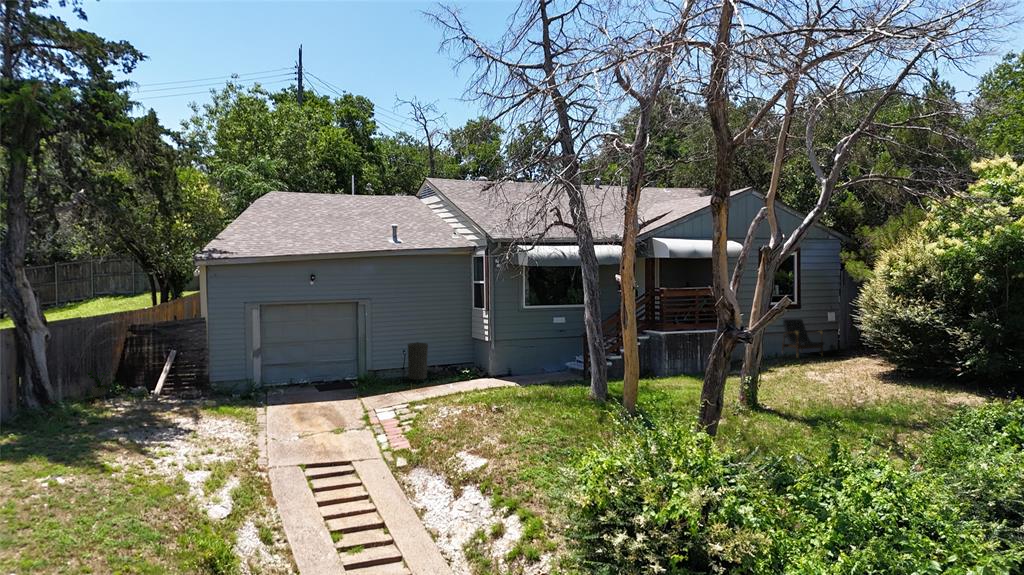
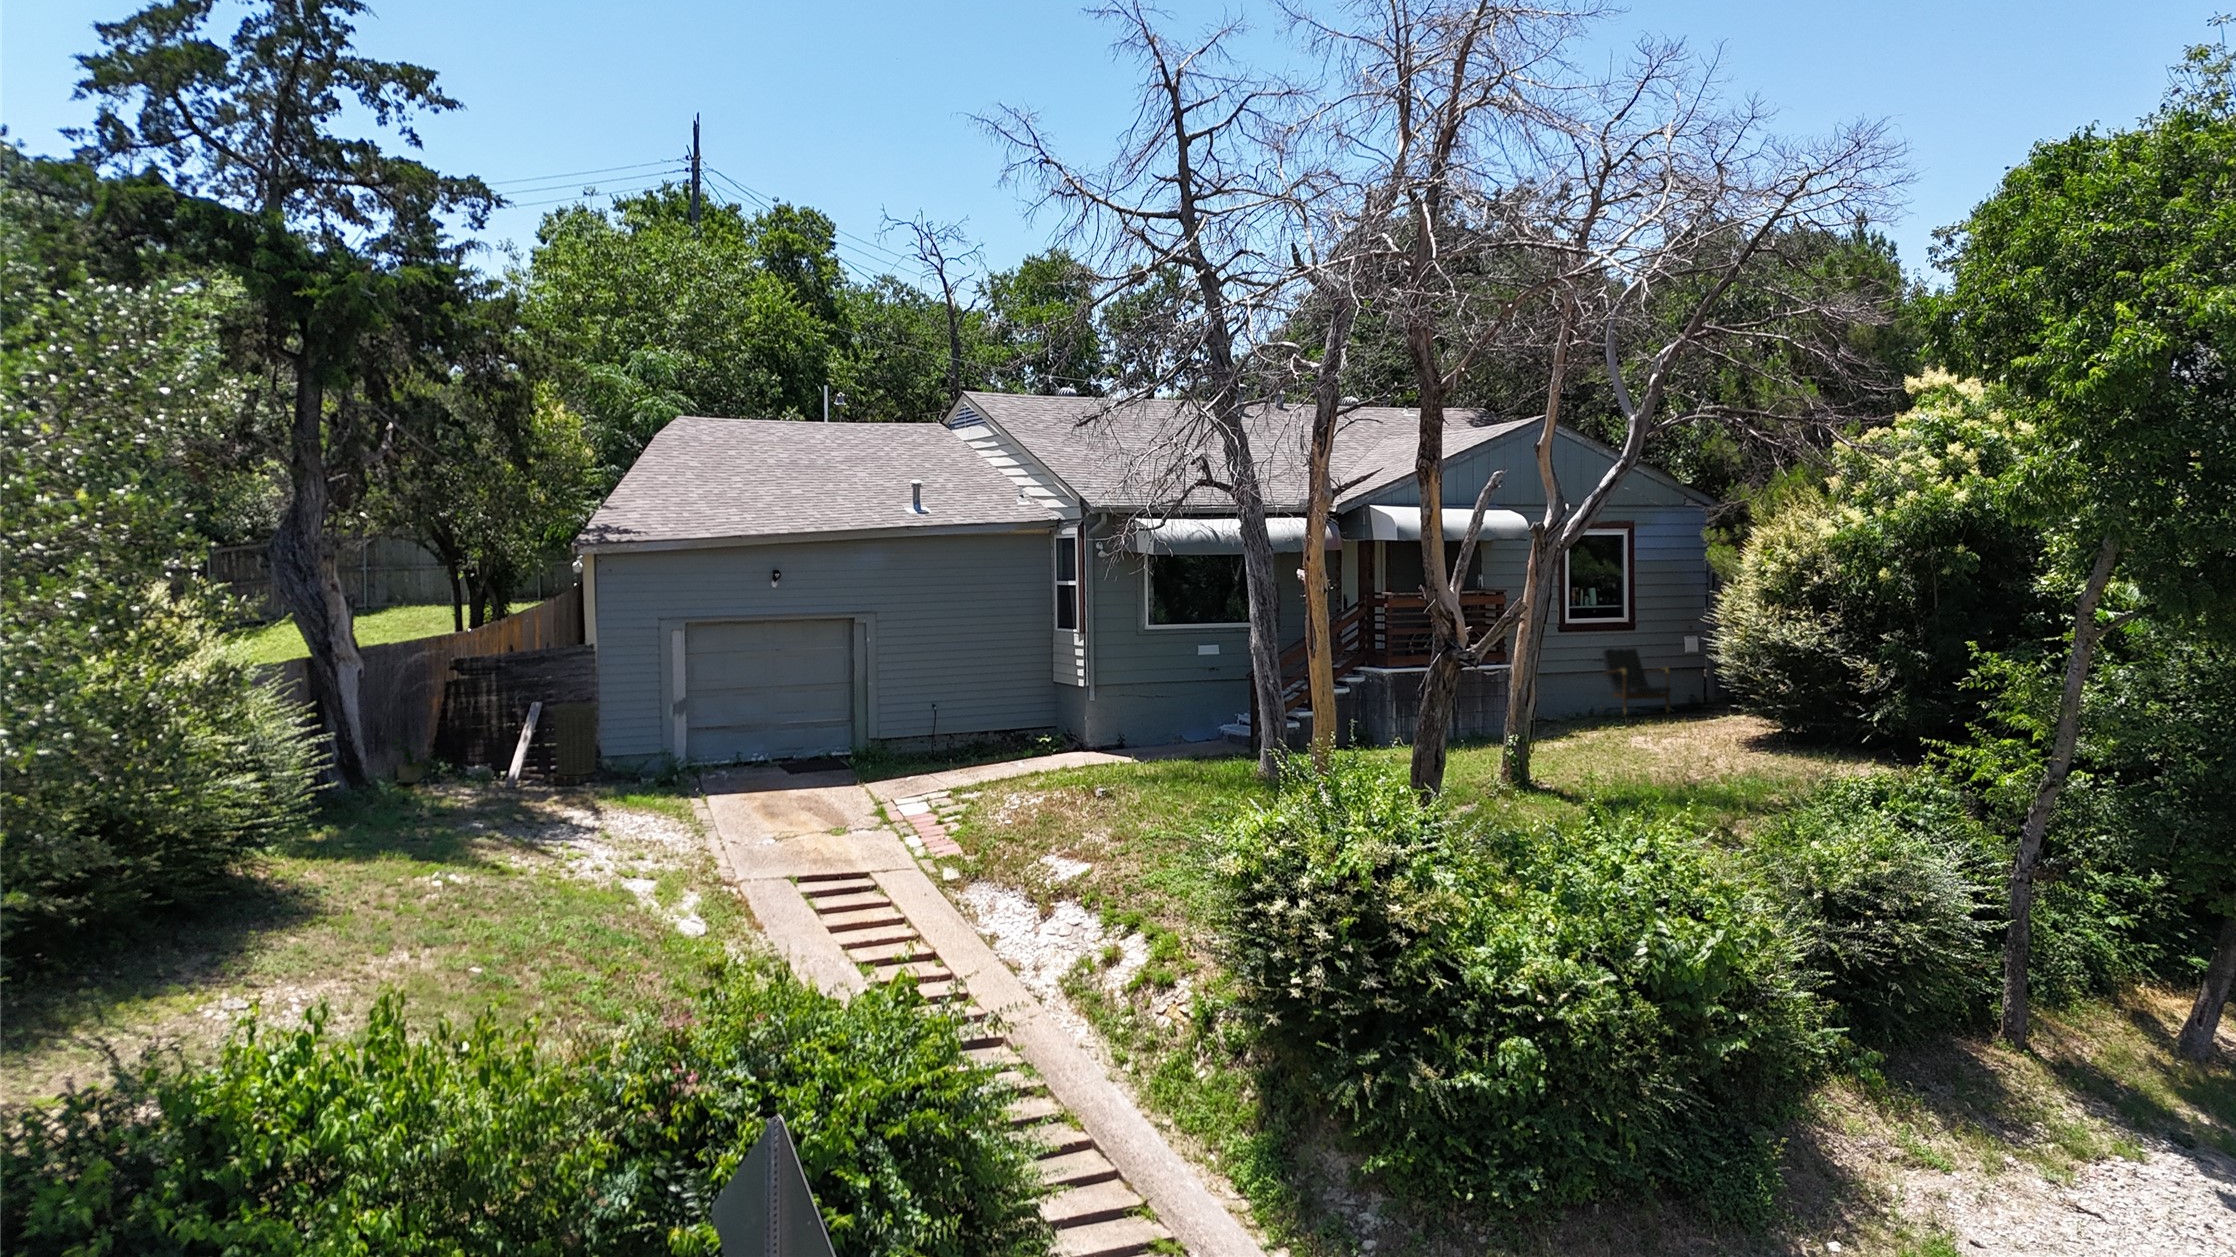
trash can: present [408,342,428,379] -> present [554,702,597,775]

